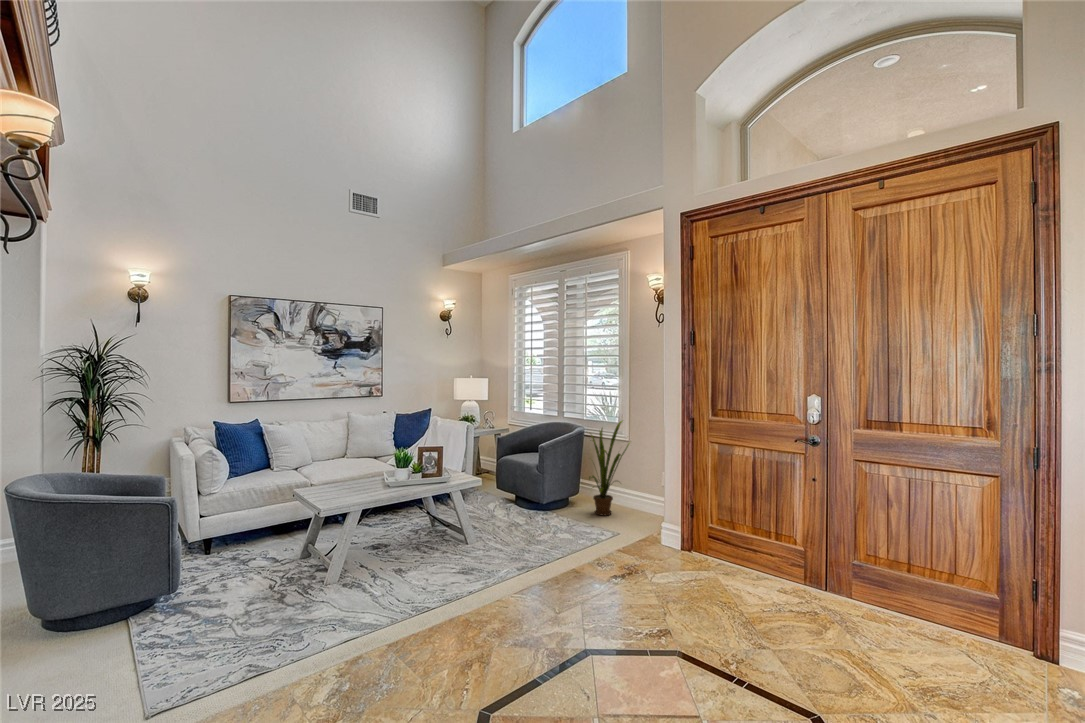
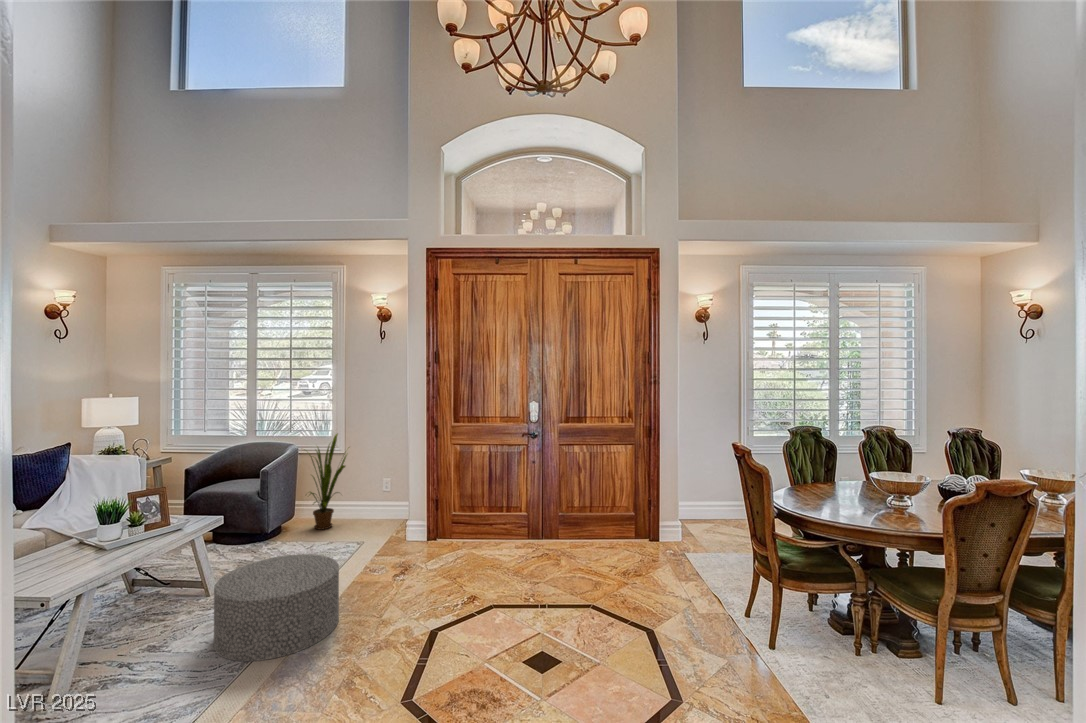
ottoman: none [432,524,535,615] -> present [214,554,339,661]

